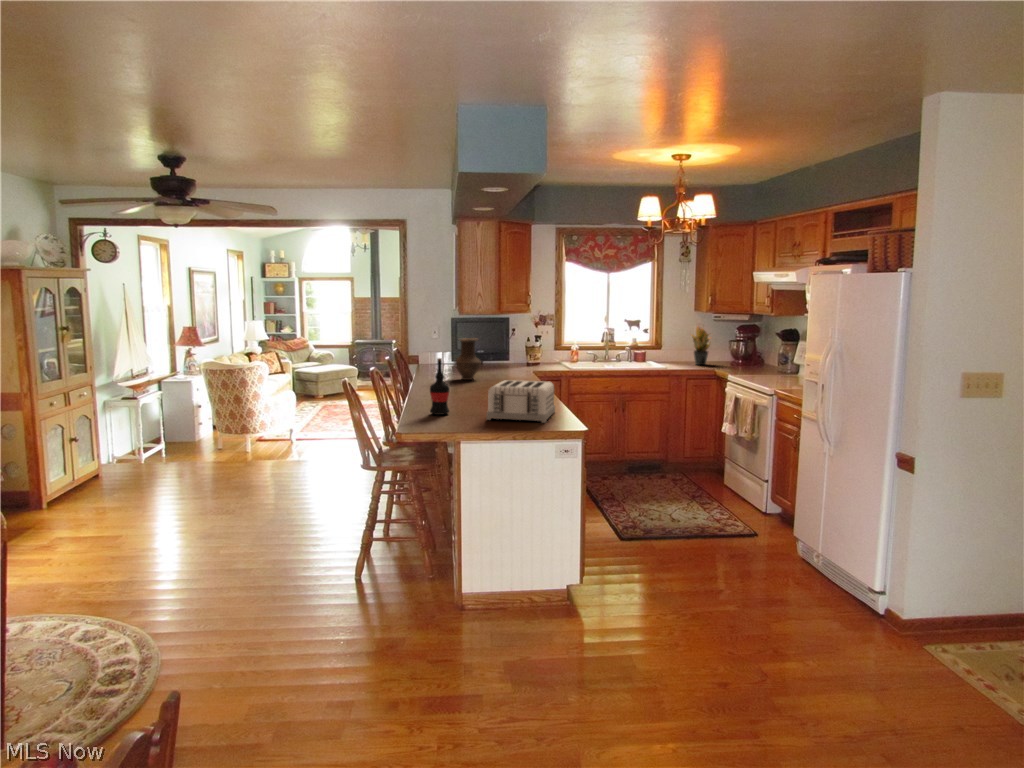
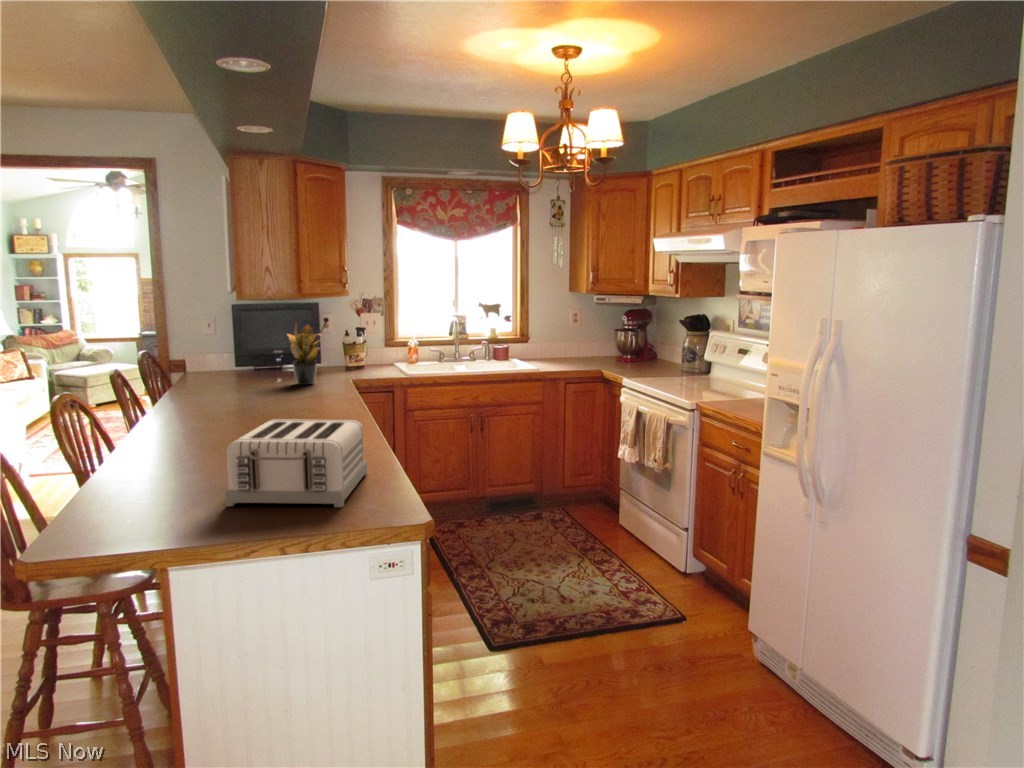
potted plant: present [691,327,710,365] -> present [287,325,319,385]
vase: present [455,338,481,380] -> none [222,336,266,401]
wine bottle: present [430,358,449,415] -> none [115,386,161,495]

